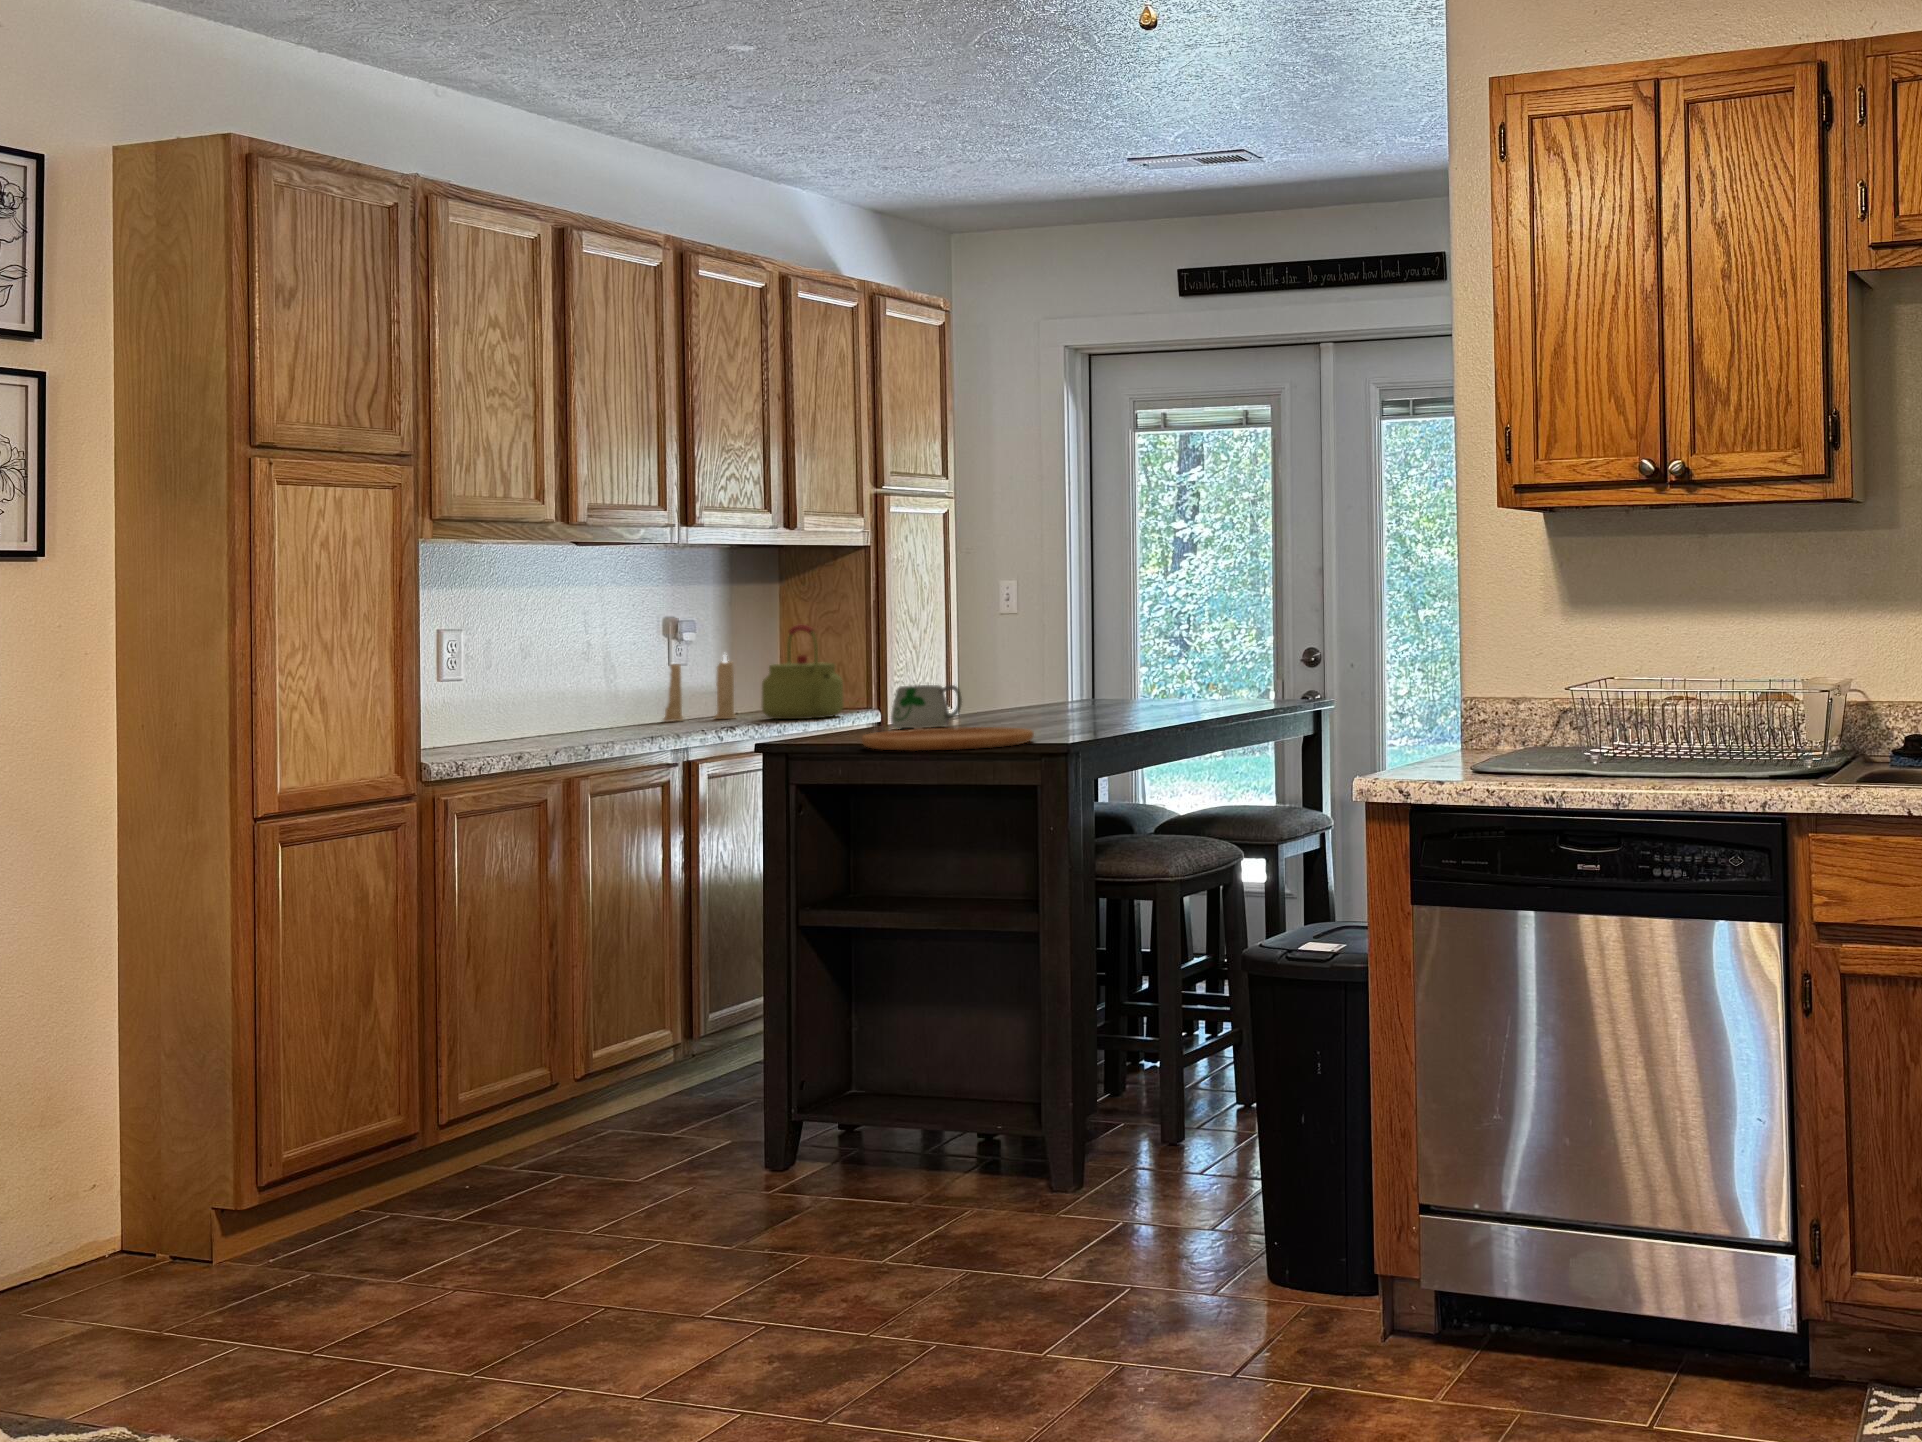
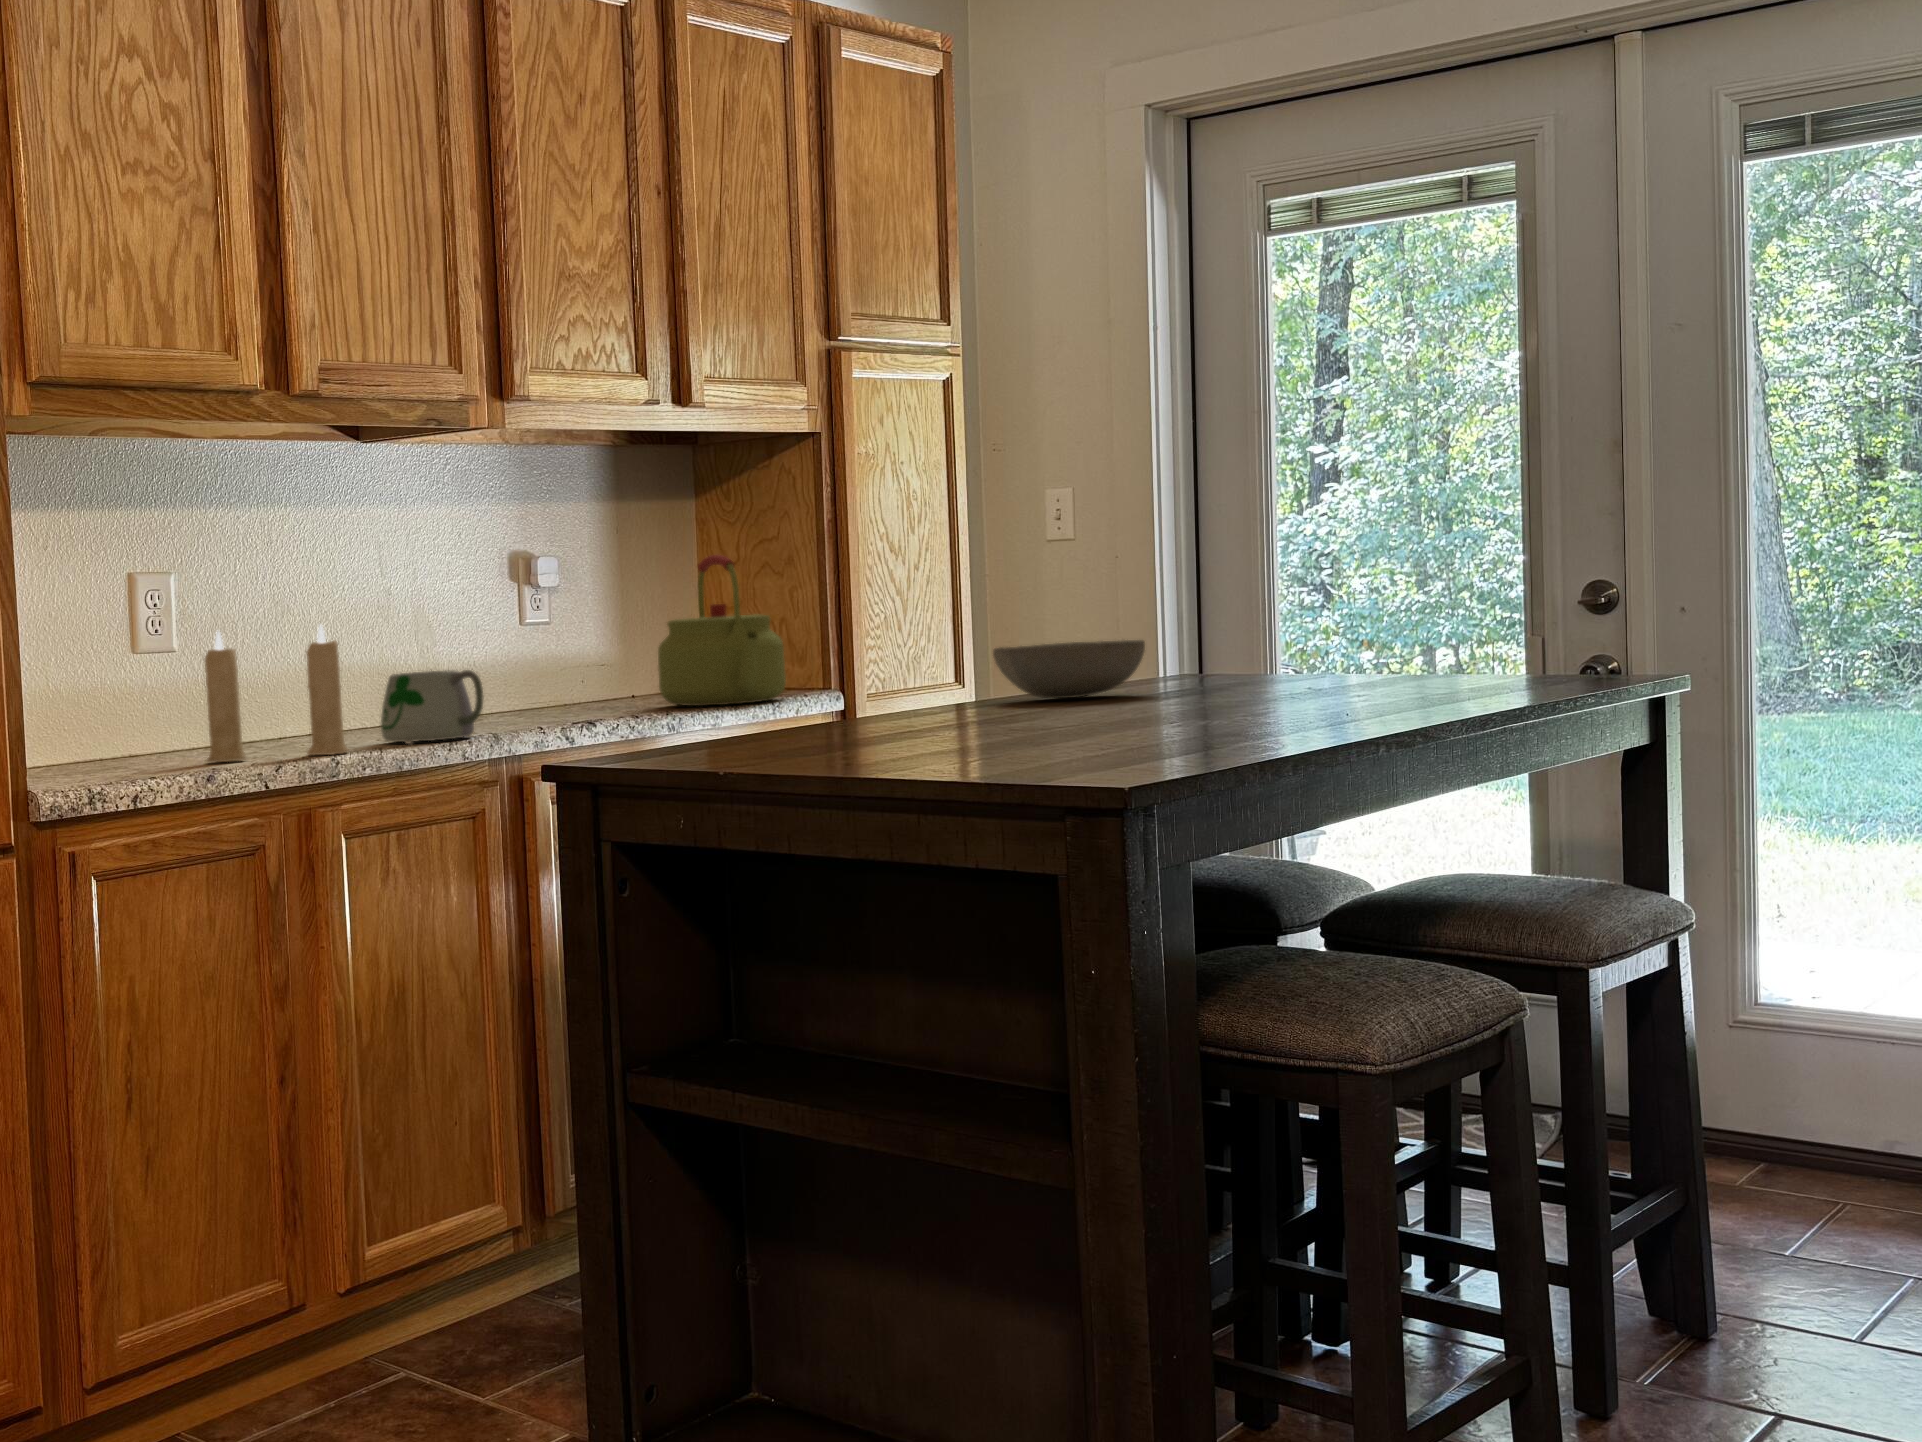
candle: present [663,655,736,722] -> present [204,625,349,763]
mug: present [891,685,962,729] -> present [381,670,484,744]
bowl: none [976,685,1061,717] -> present [993,640,1145,698]
cutting board: present [862,727,1034,751] -> none [748,722,1096,773]

